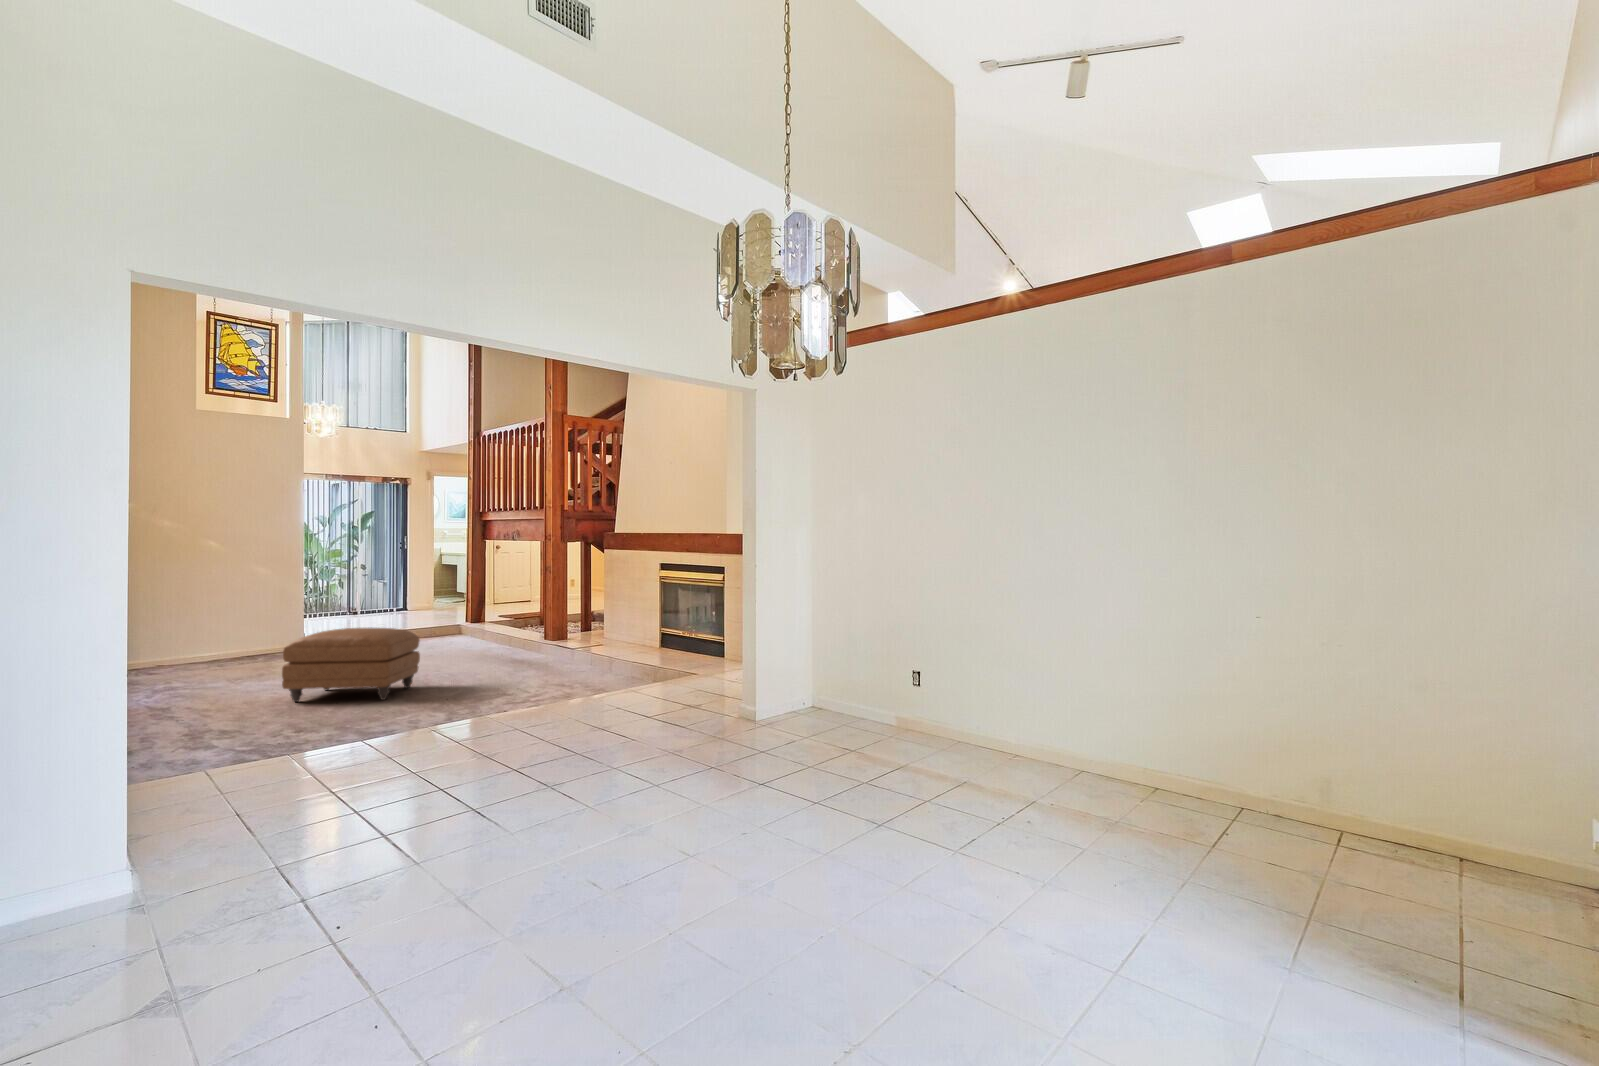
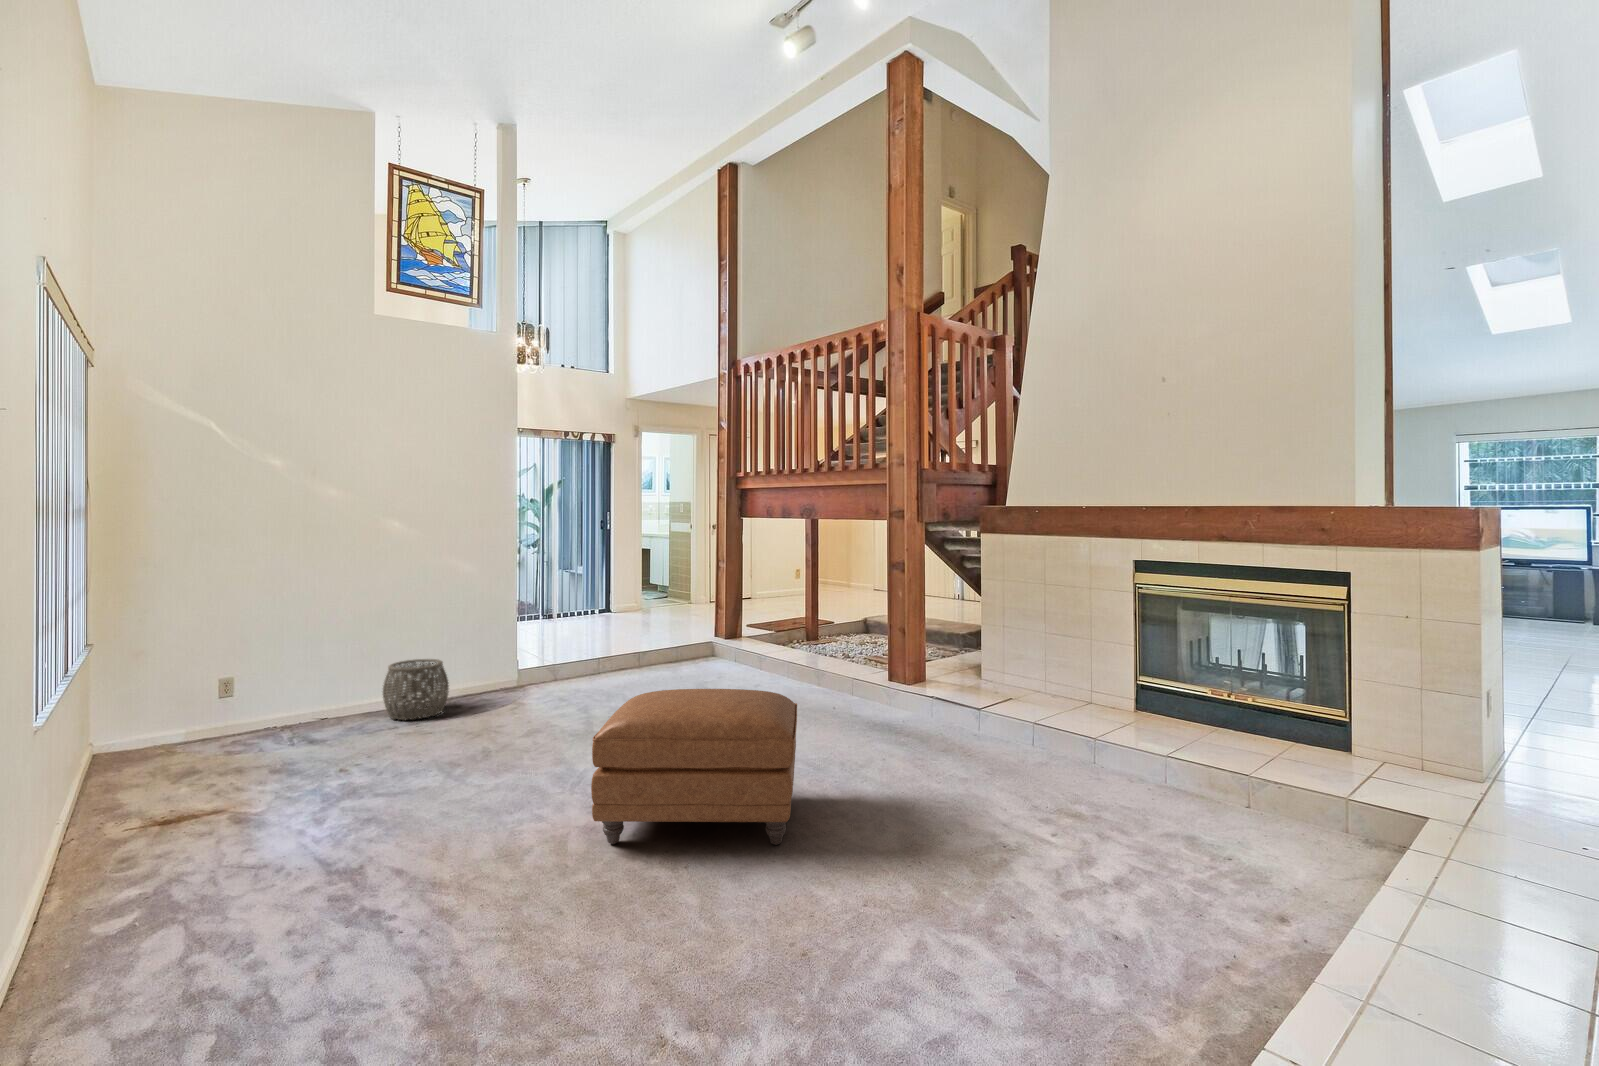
woven basket: none [193,629,243,666] -> present [383,659,449,720]

